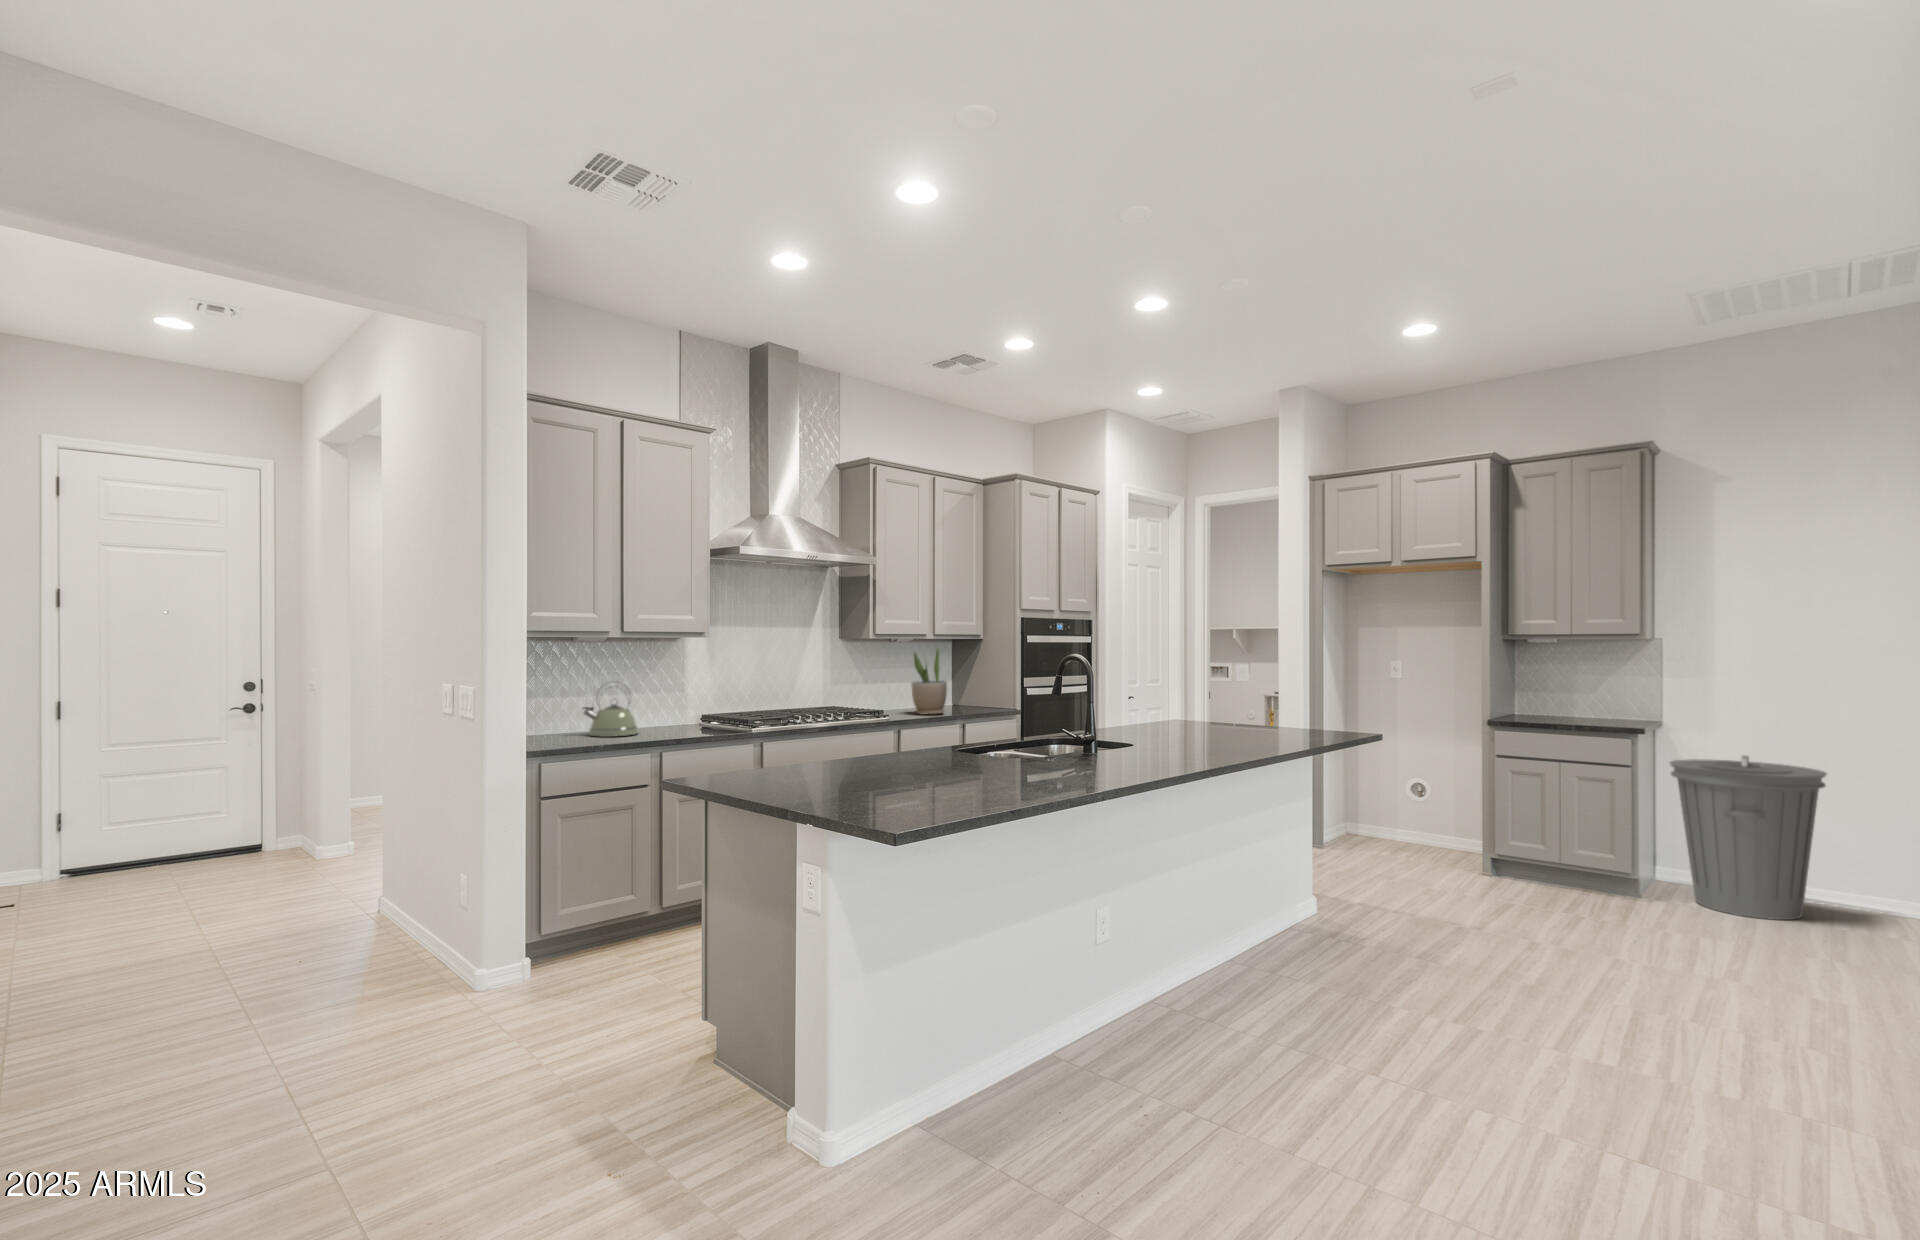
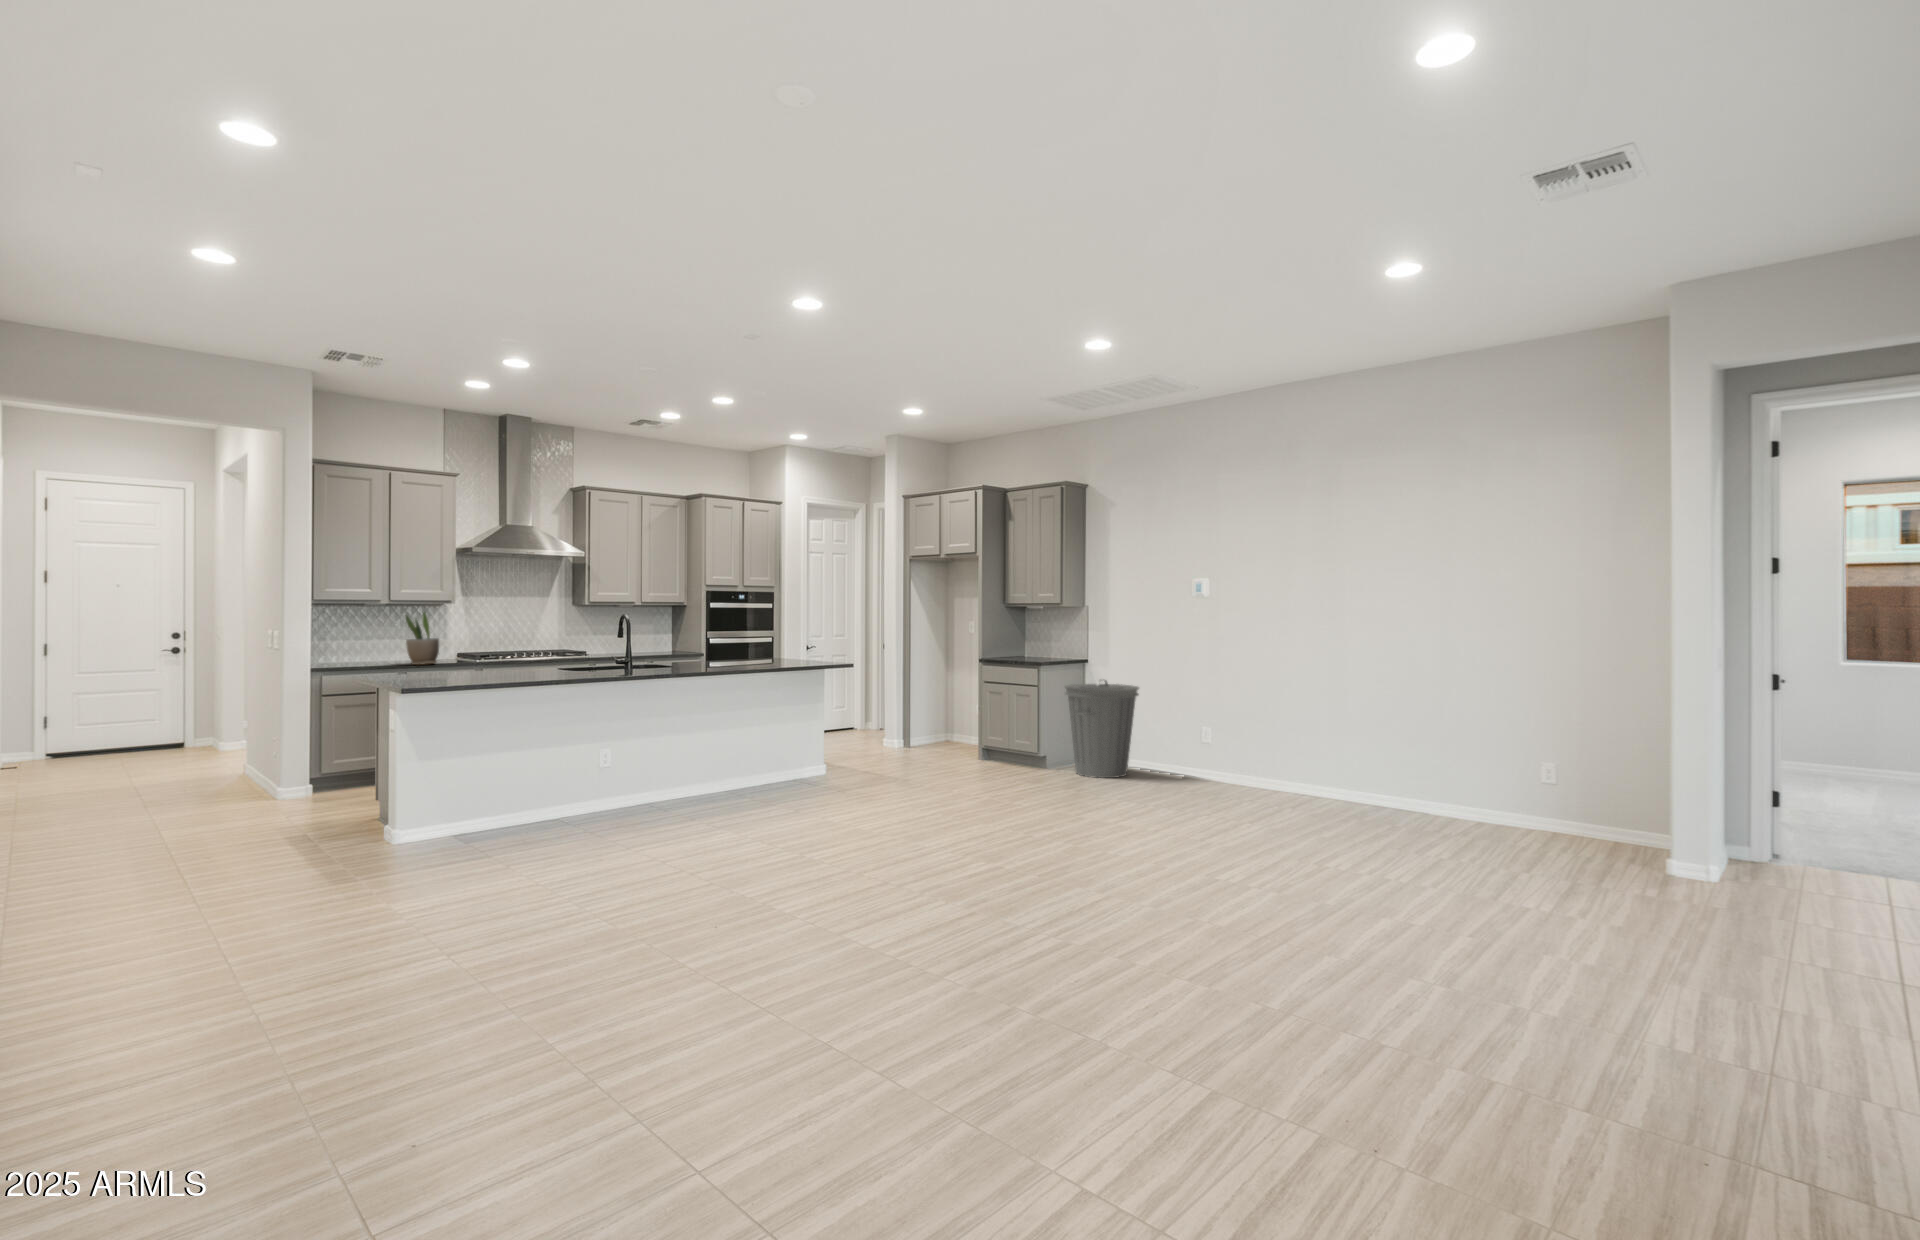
potted plant: present [911,650,947,715] -> present [406,613,439,665]
kettle: present [583,681,638,737] -> none [363,629,402,663]

